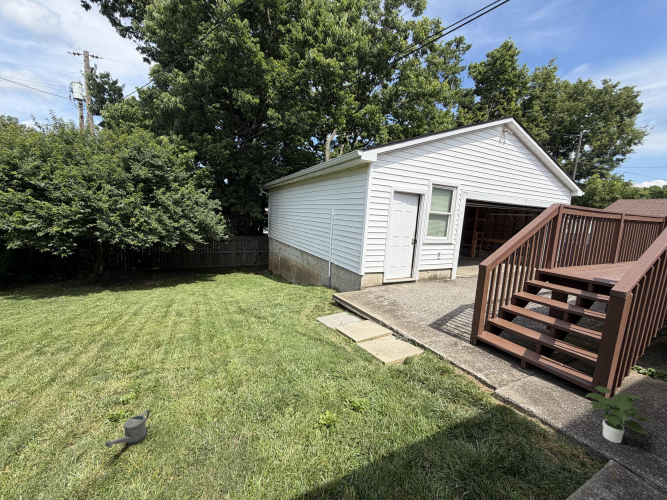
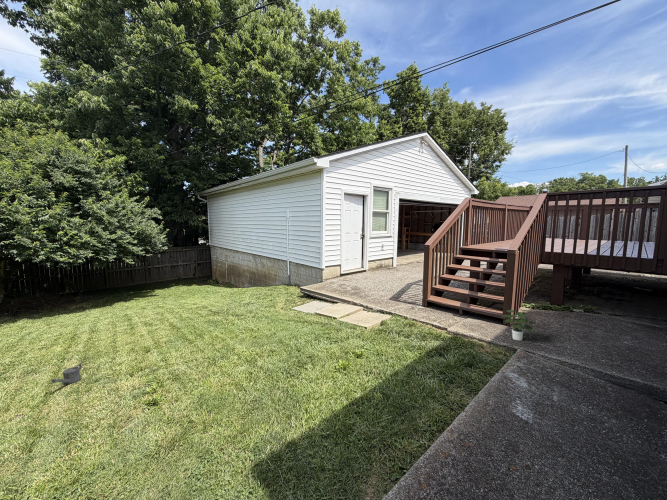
watering can: present [105,410,150,447] -> present [52,364,82,385]

